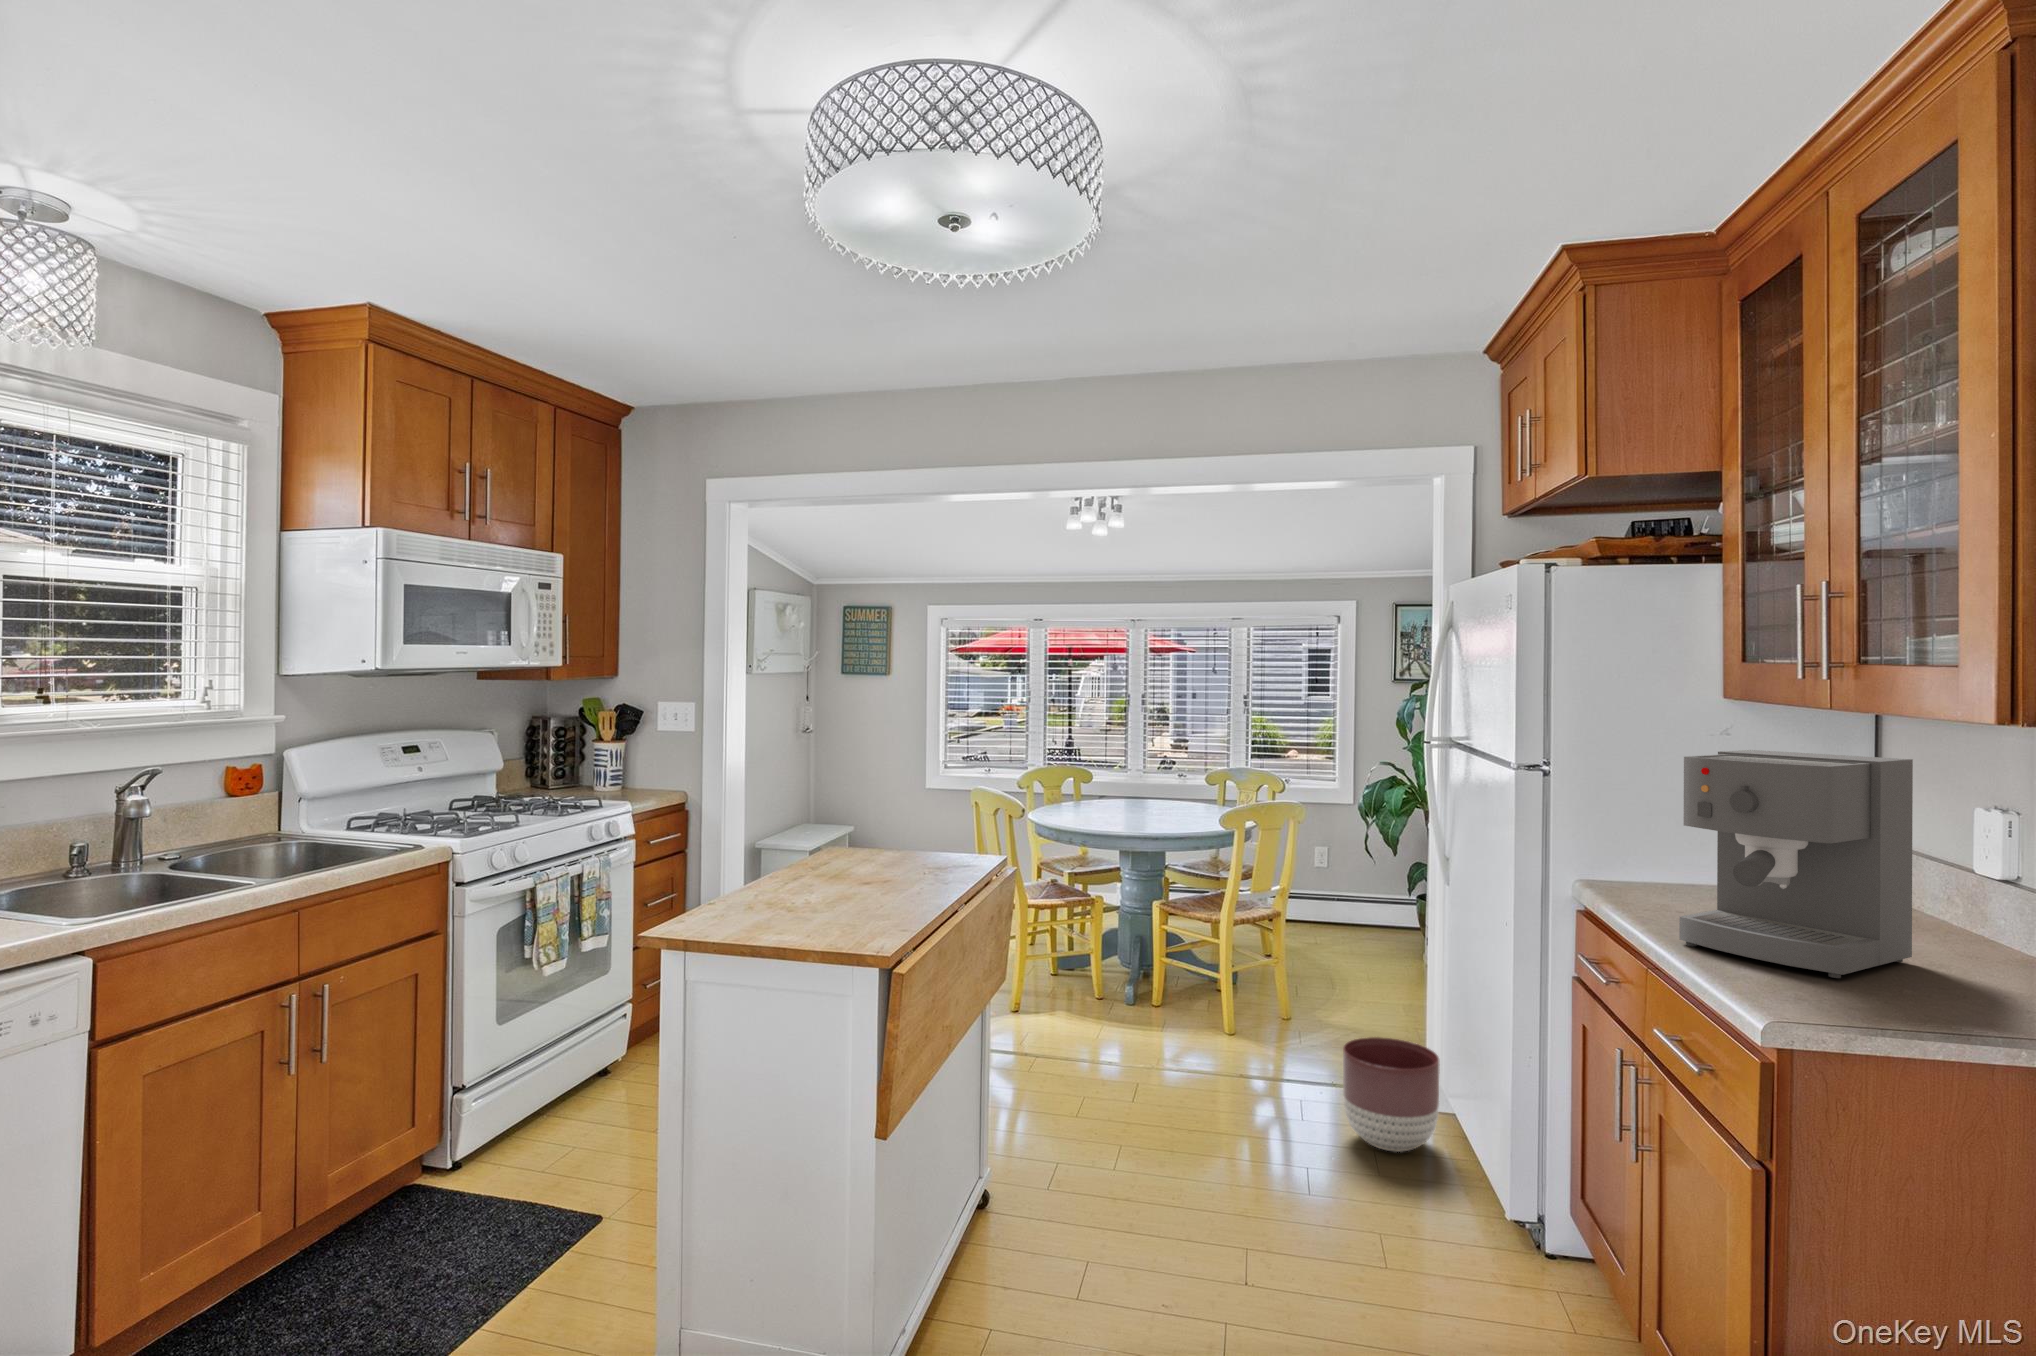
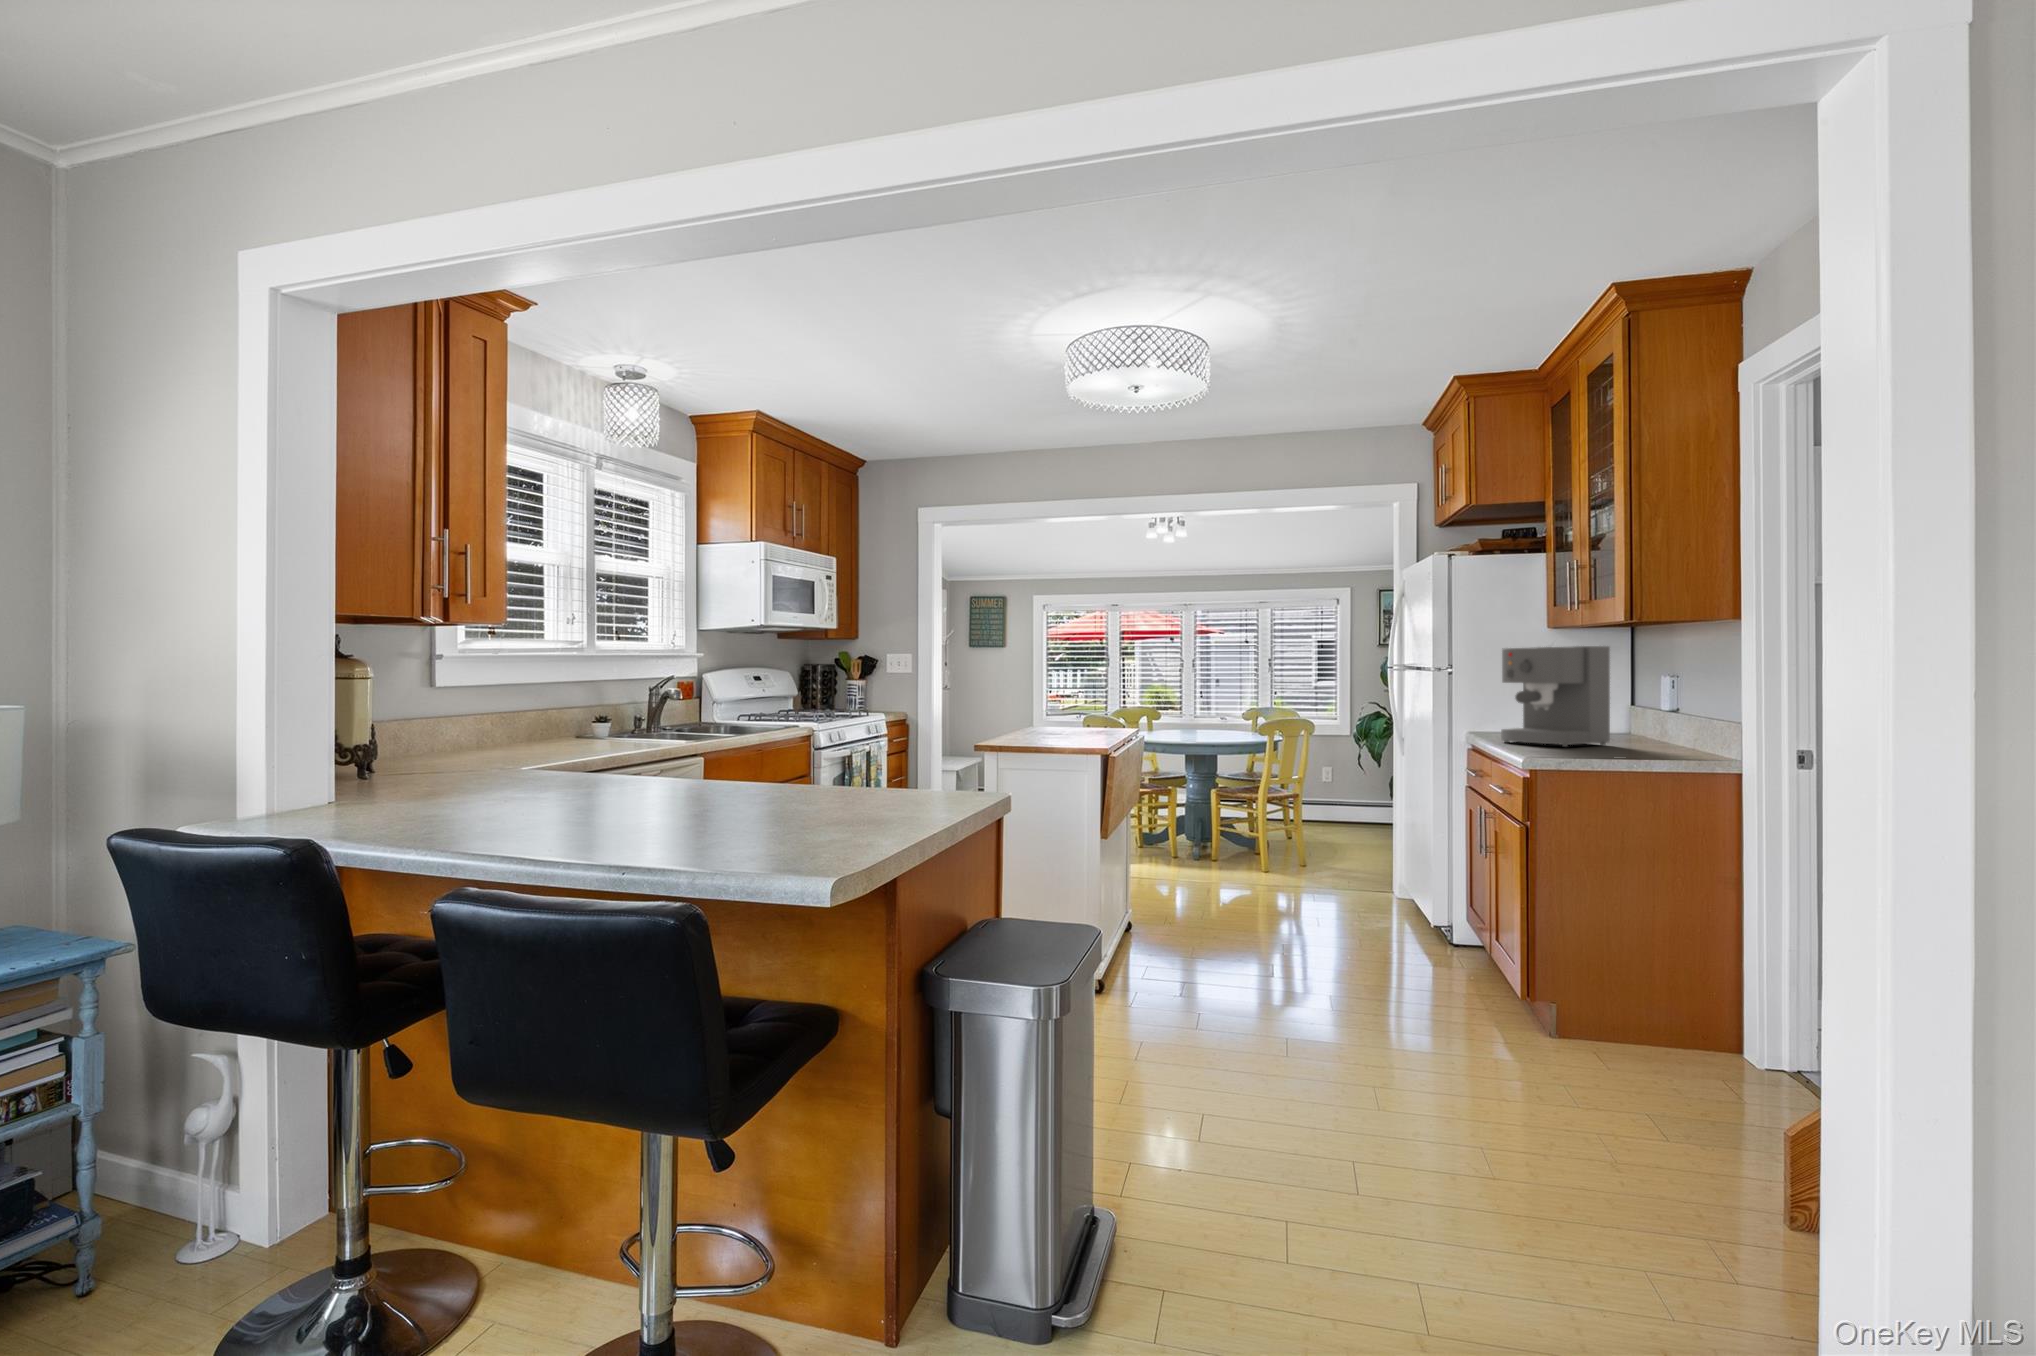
planter: present [1343,1037,1440,1152] -> none [1339,850,1398,913]

